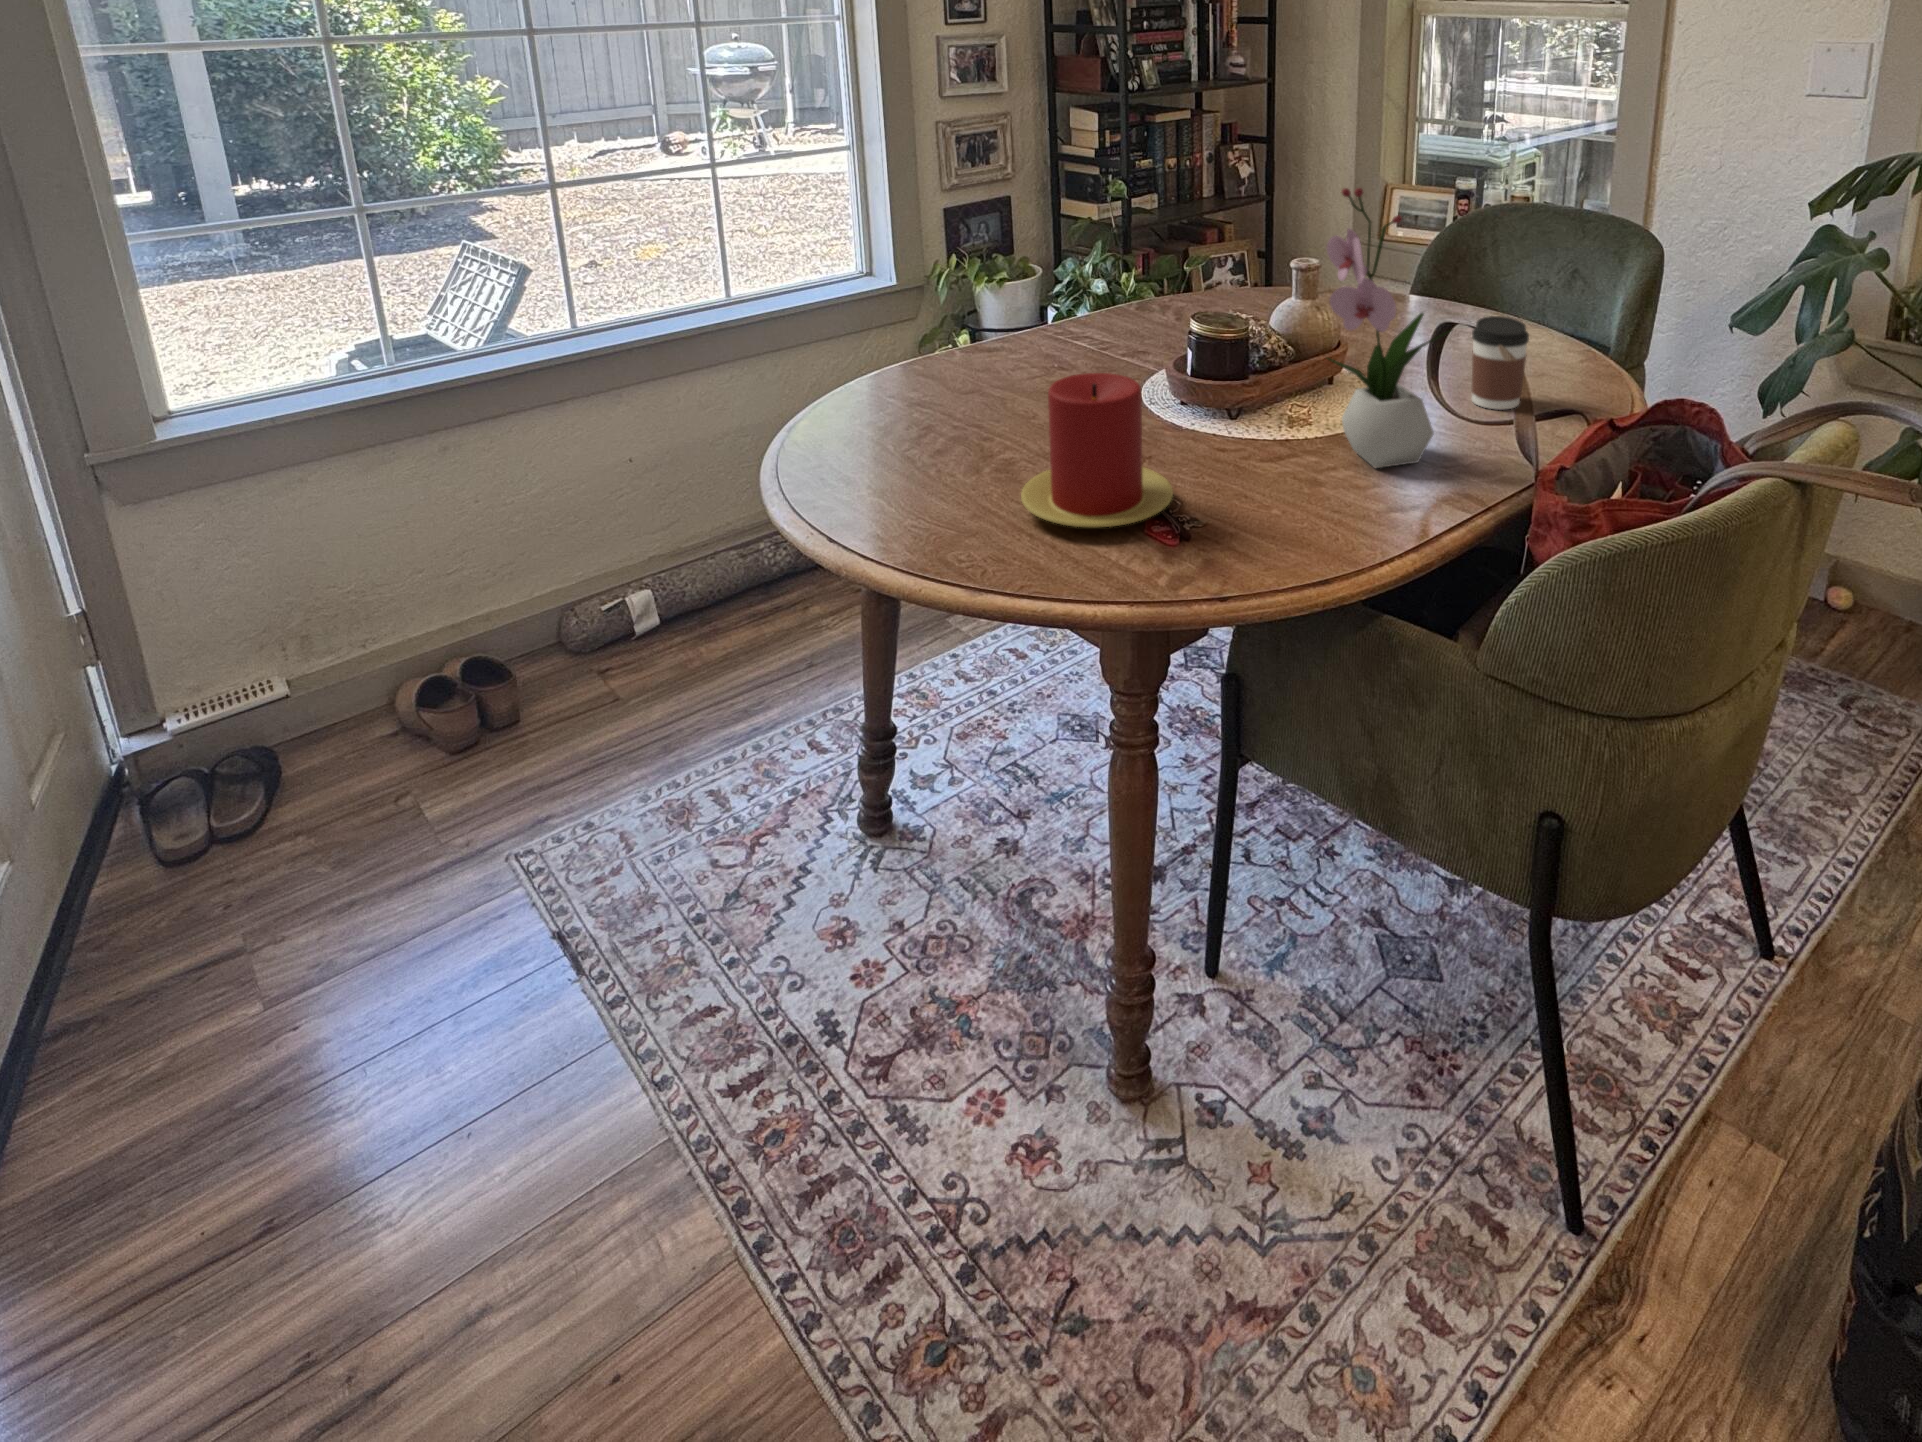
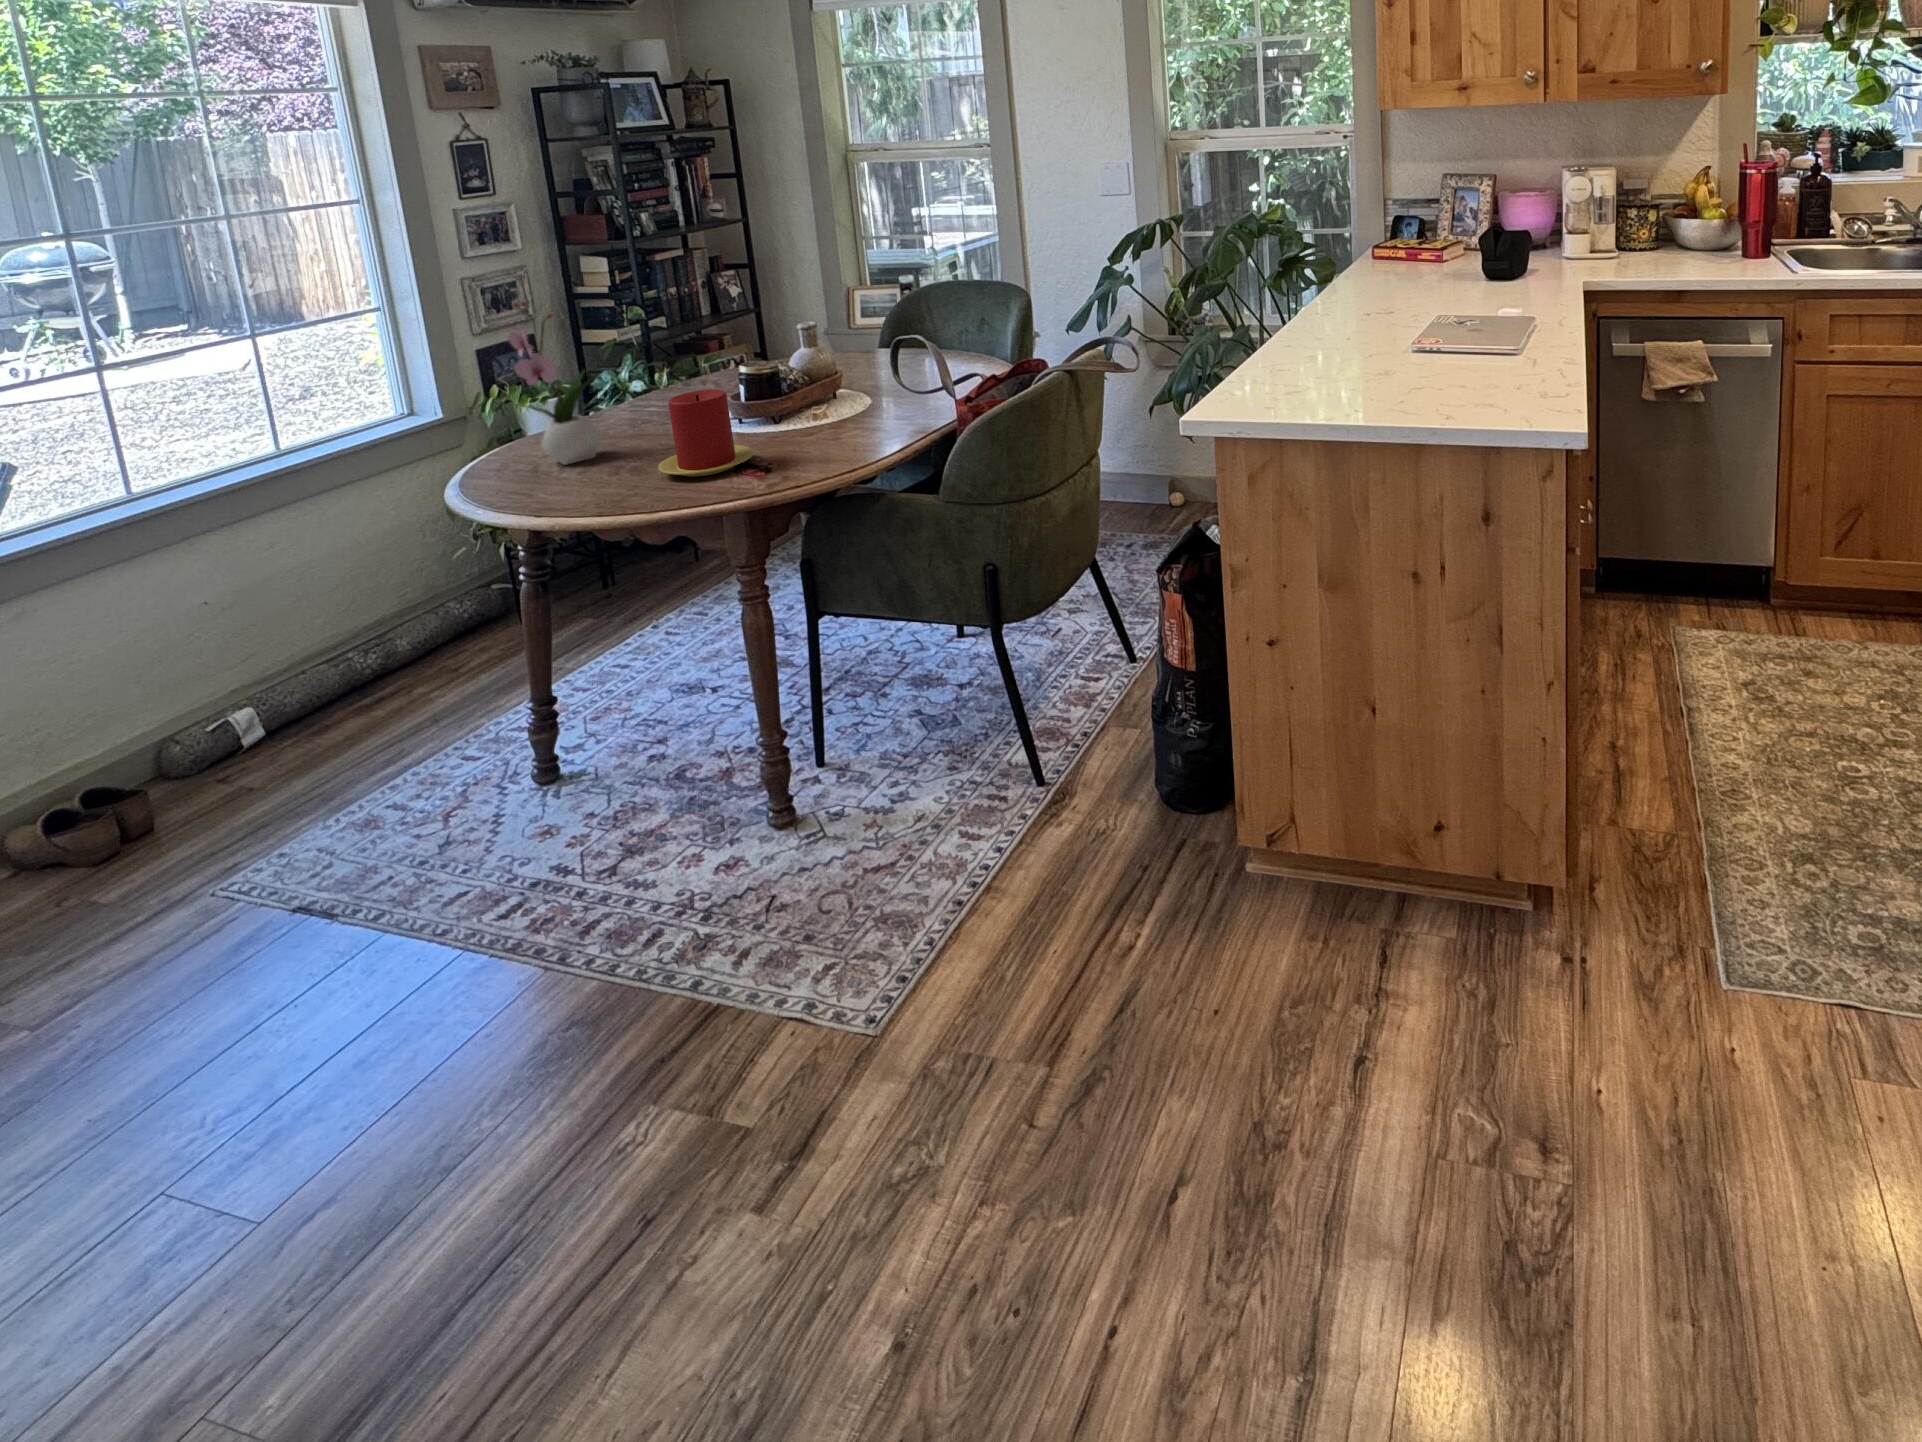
flower arrangement: present [1327,188,1450,468] -> present [508,301,602,465]
coffee cup: present [1472,316,1529,409] -> none [913,337,947,390]

